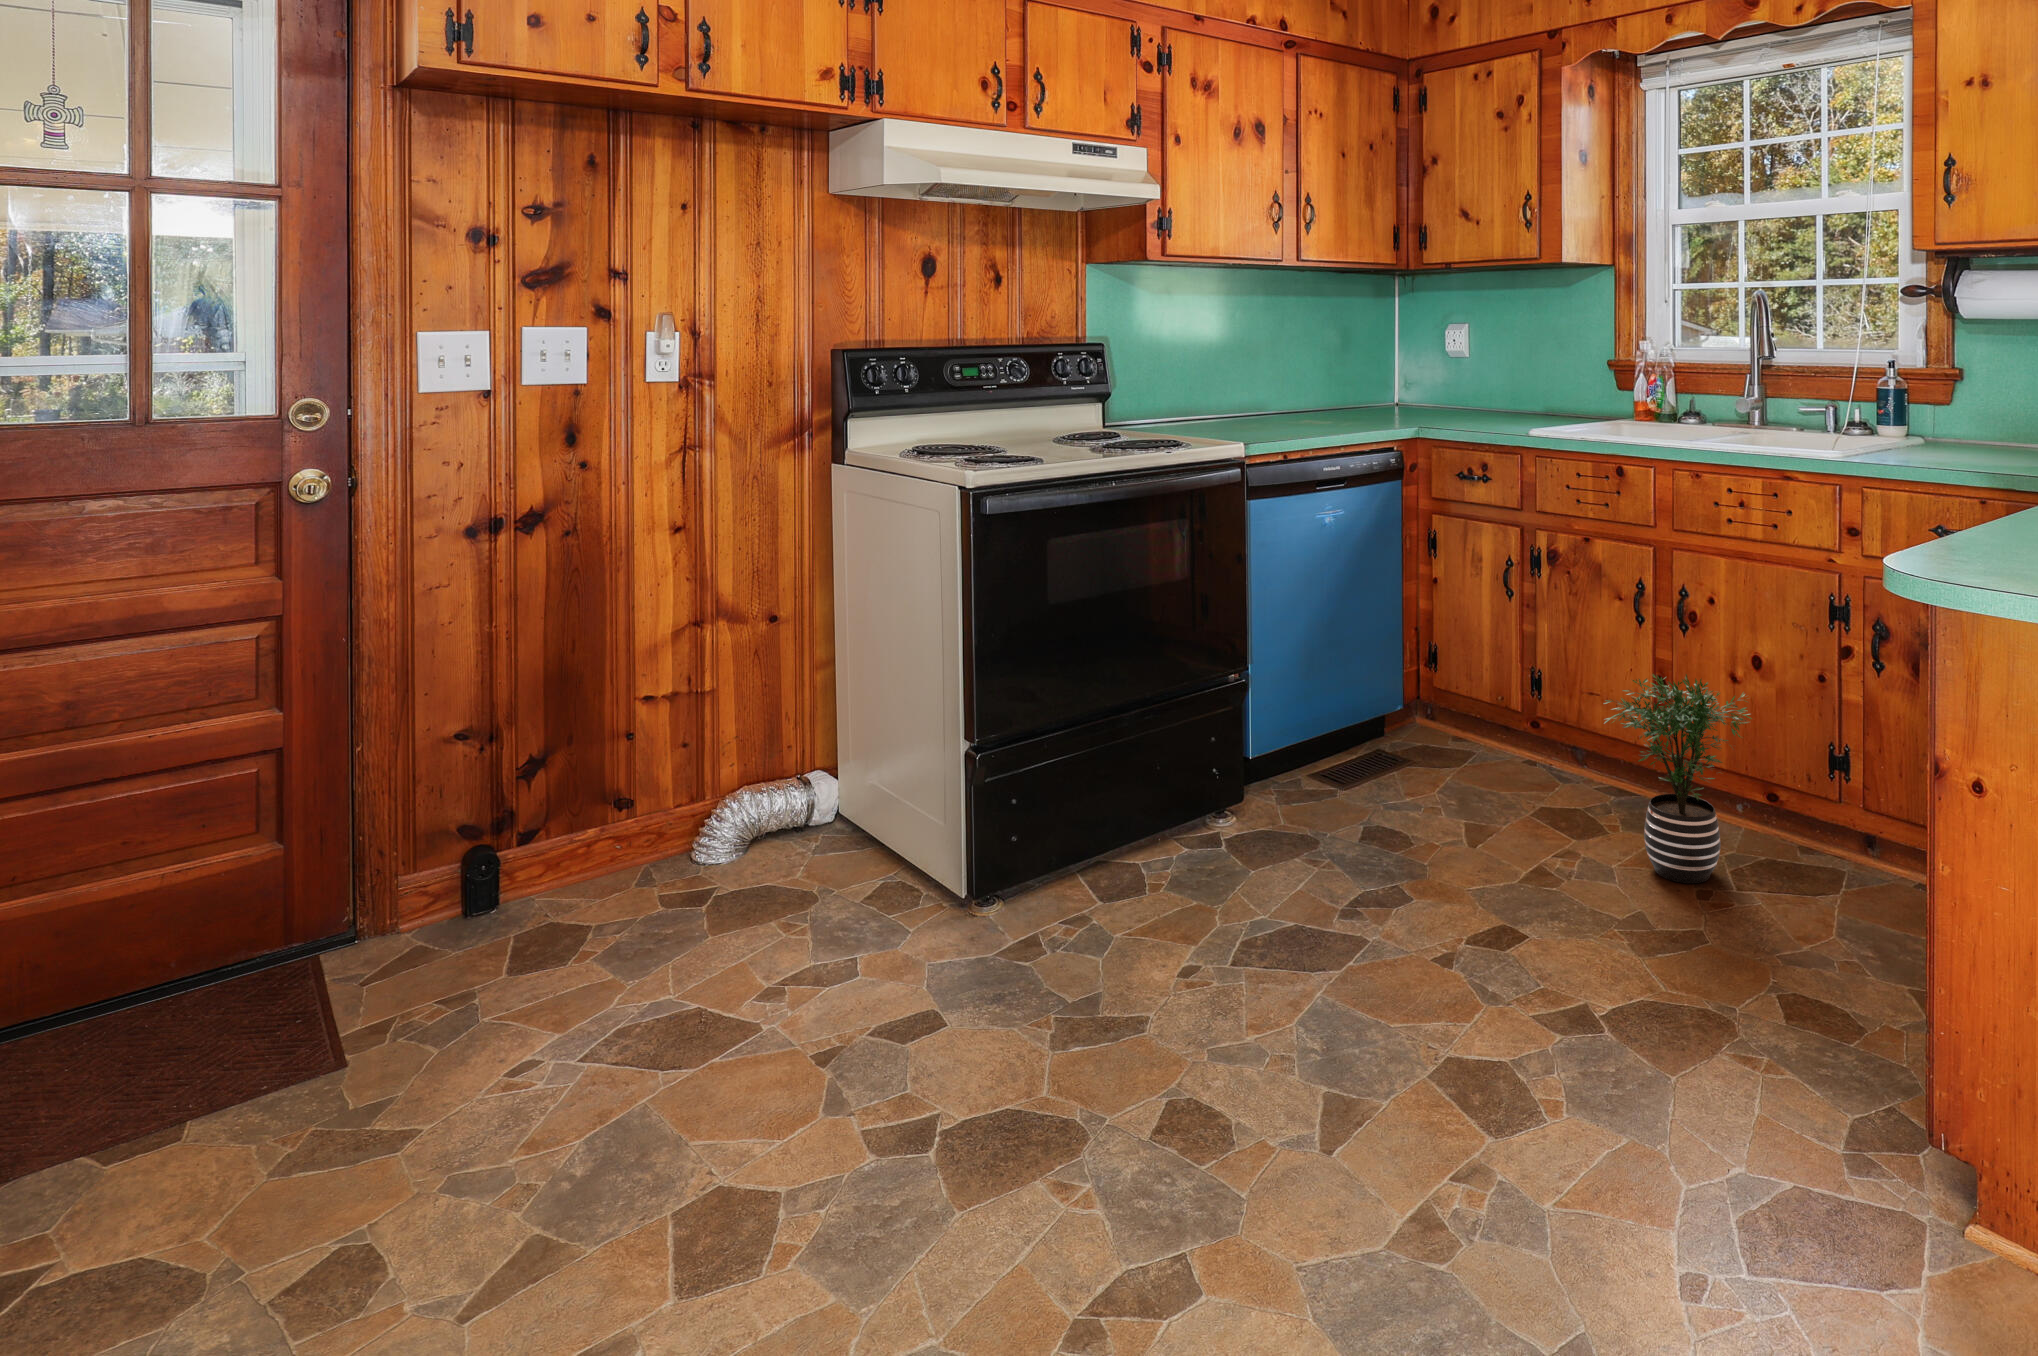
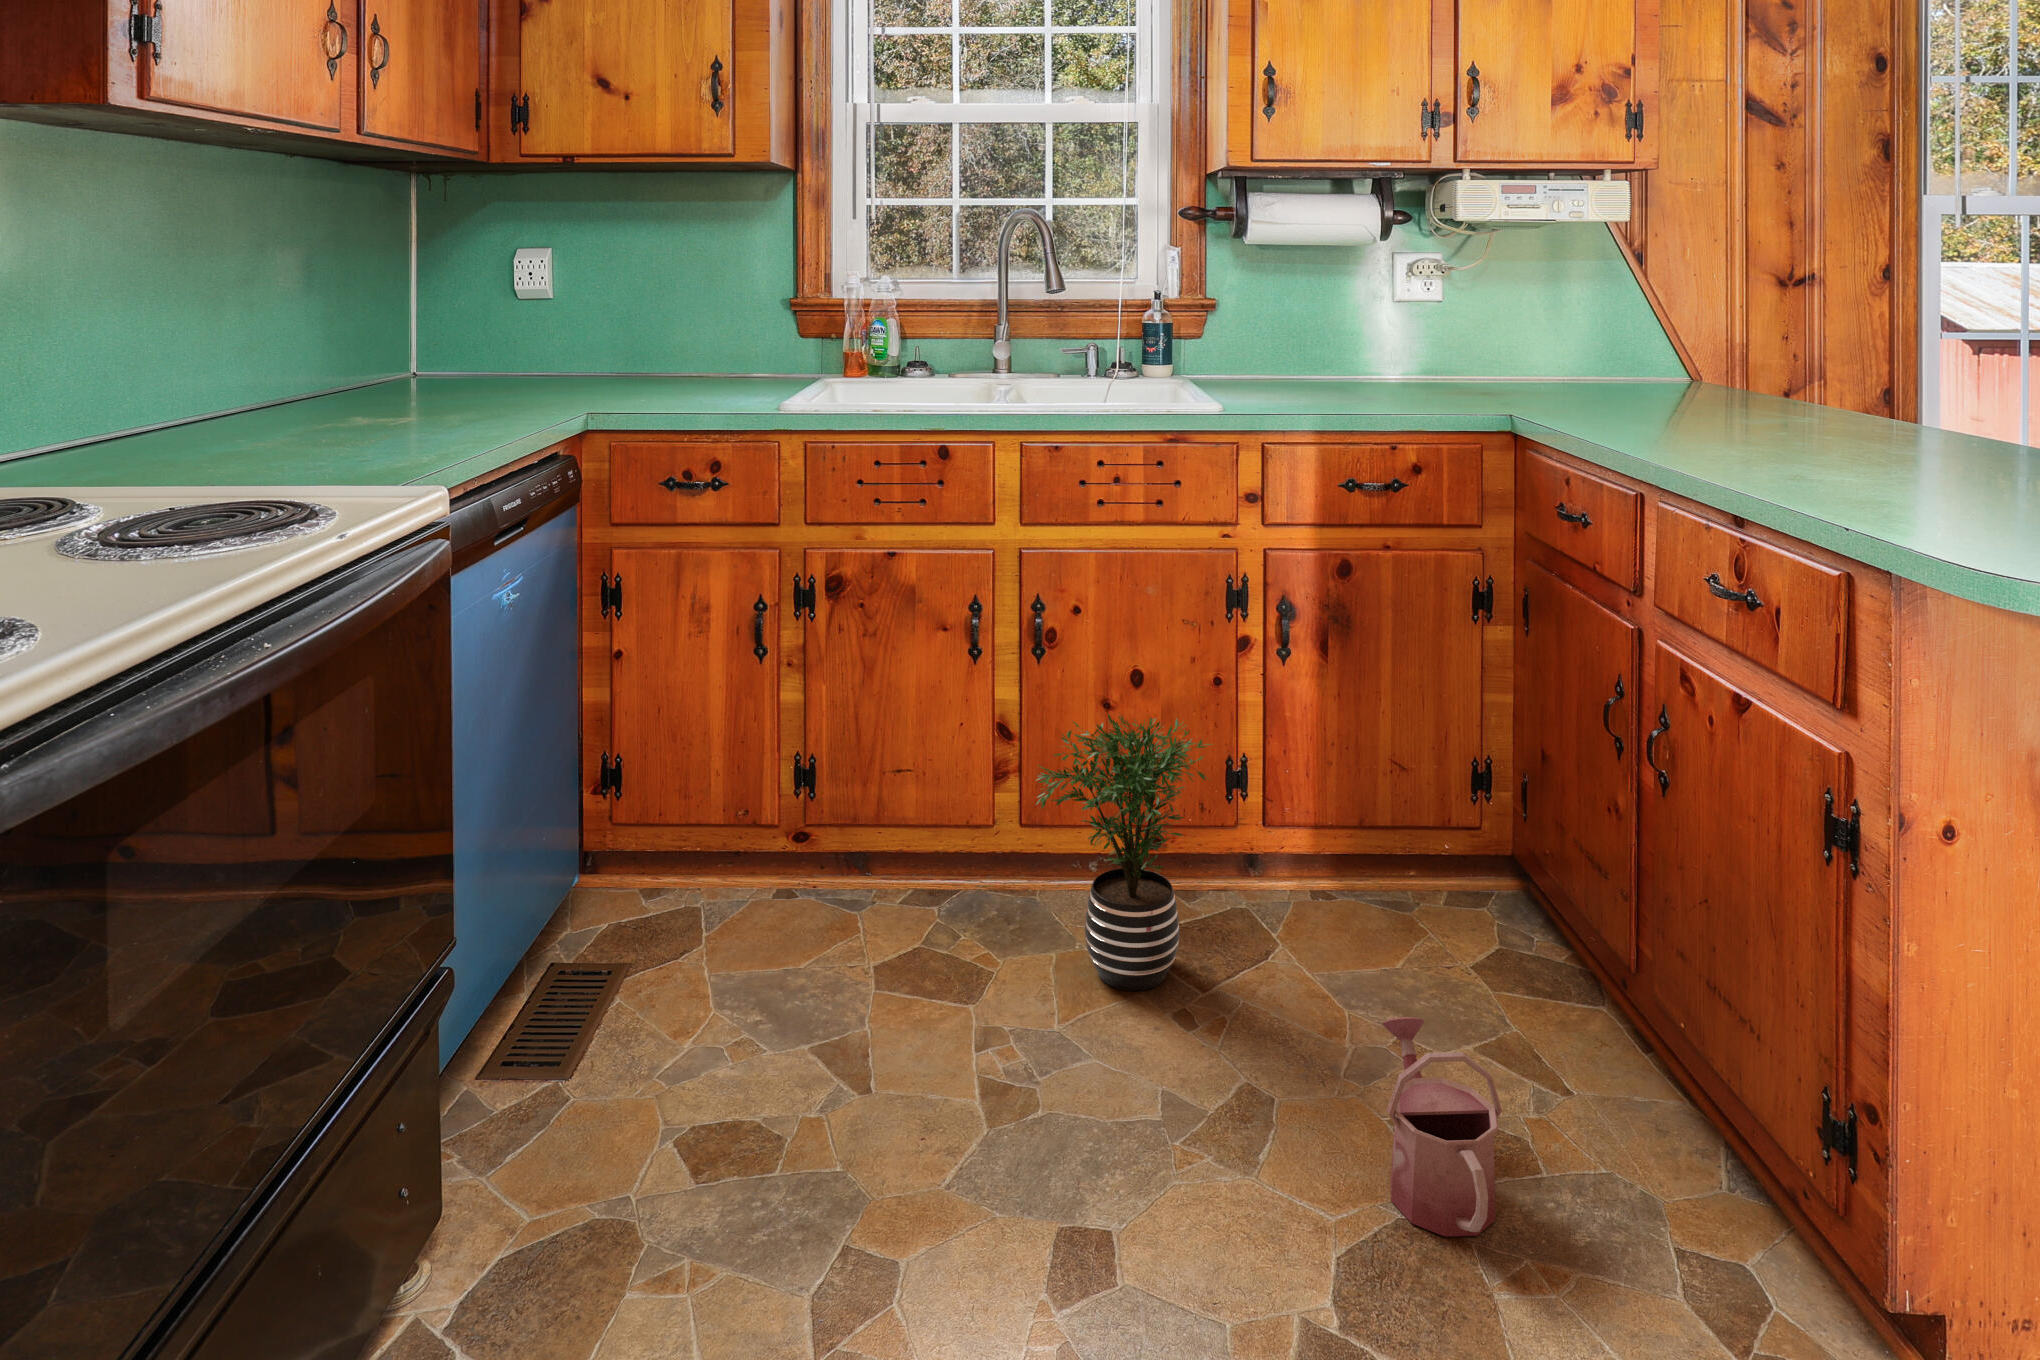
watering can: none [1694,914,1789,1058] -> present [1382,1017,1502,1237]

